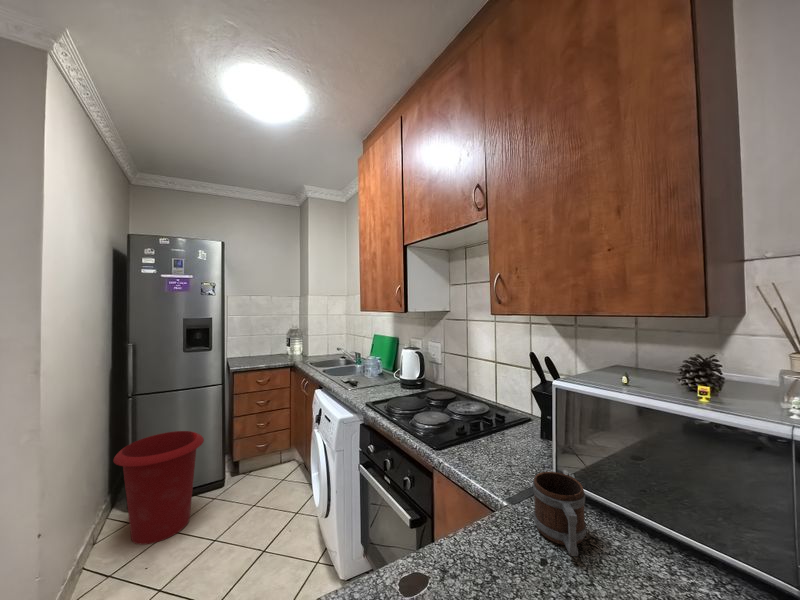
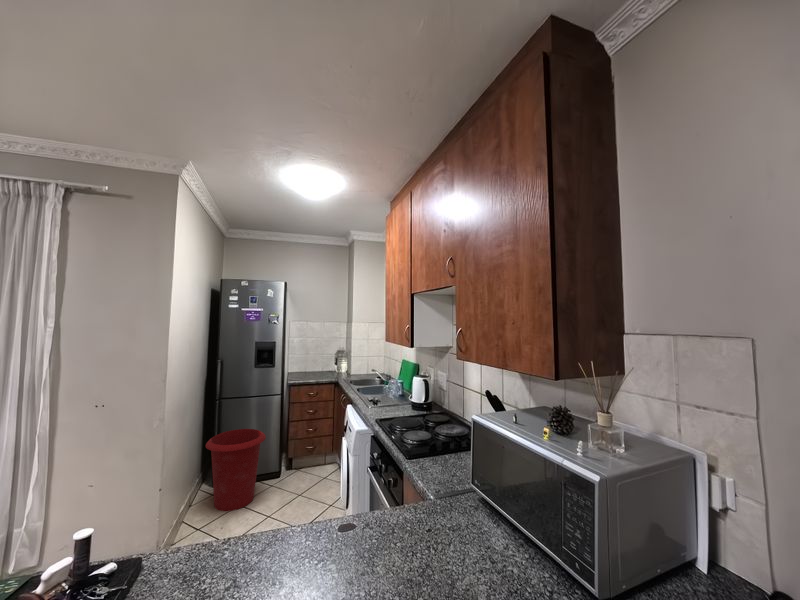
mug: present [533,472,586,556] -> none [436,475,467,525]

